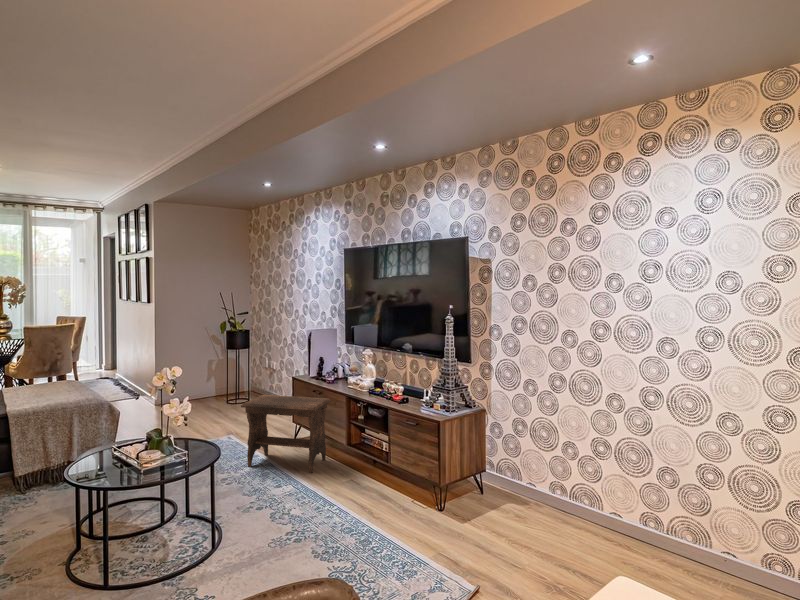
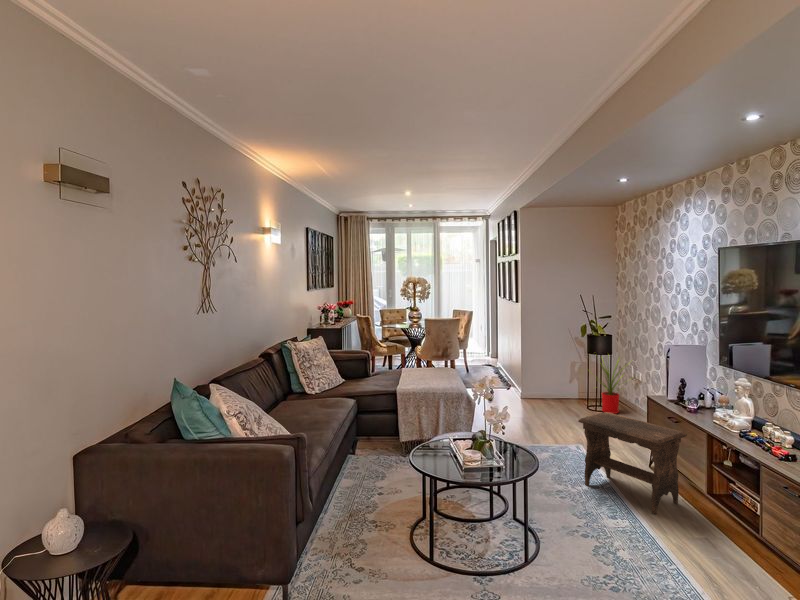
house plant: none [227,345,272,404] -> present [600,358,623,414]

